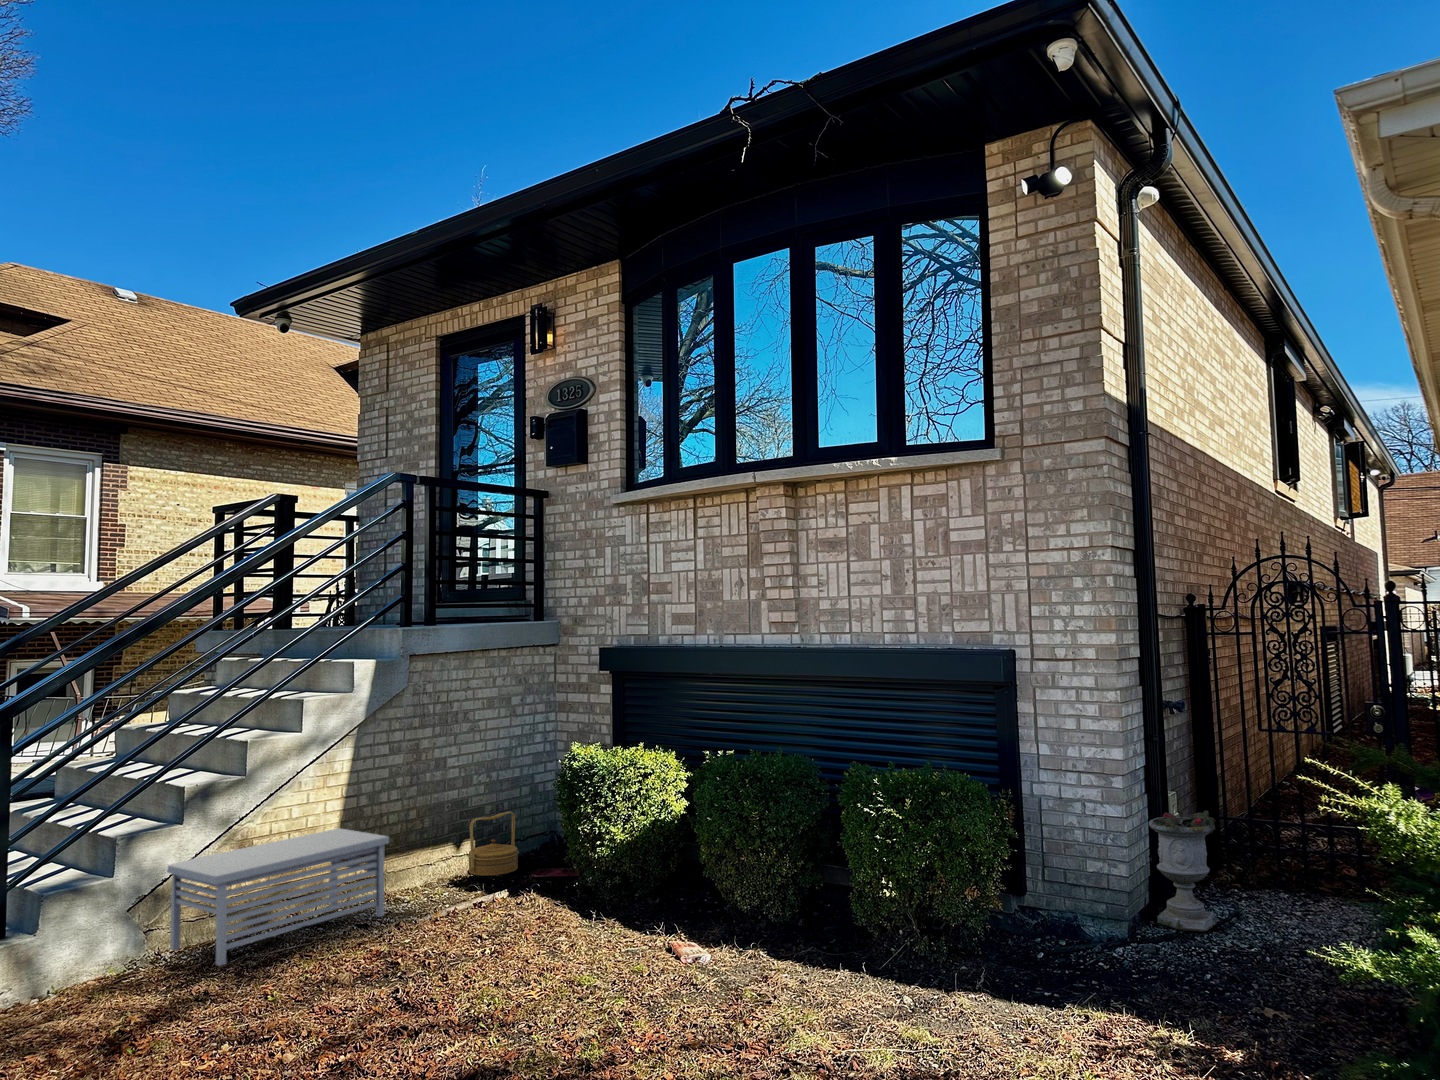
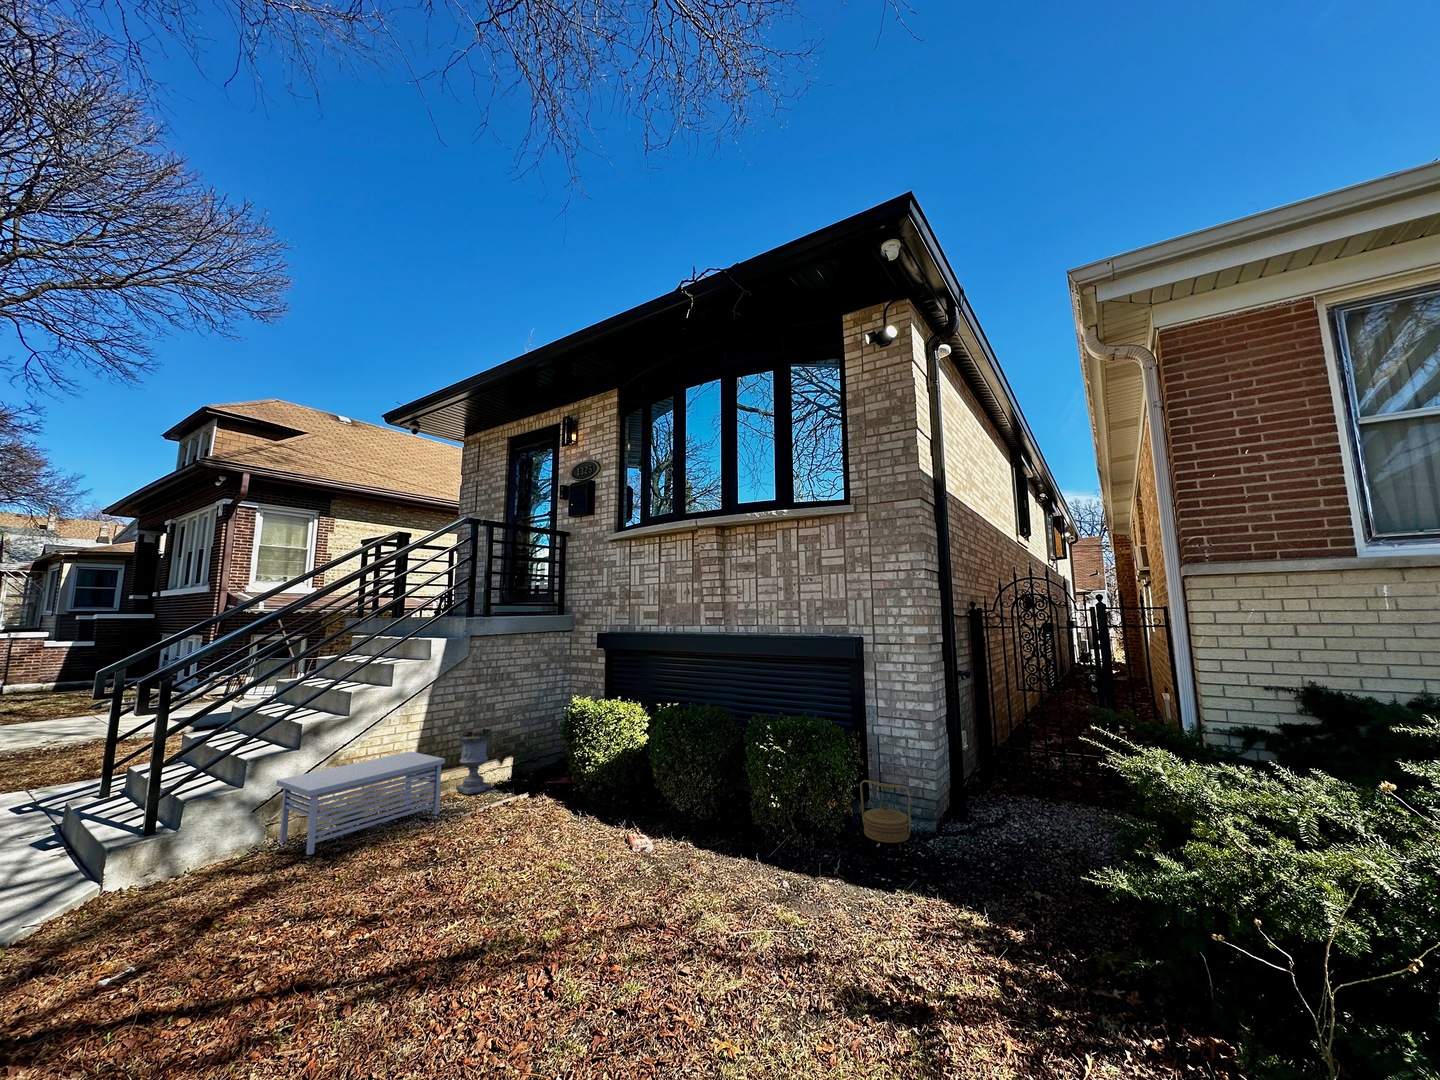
planter: present [1149,811,1216,932] -> present [456,728,494,795]
woven basket: present [468,812,519,876] -> present [860,780,911,843]

